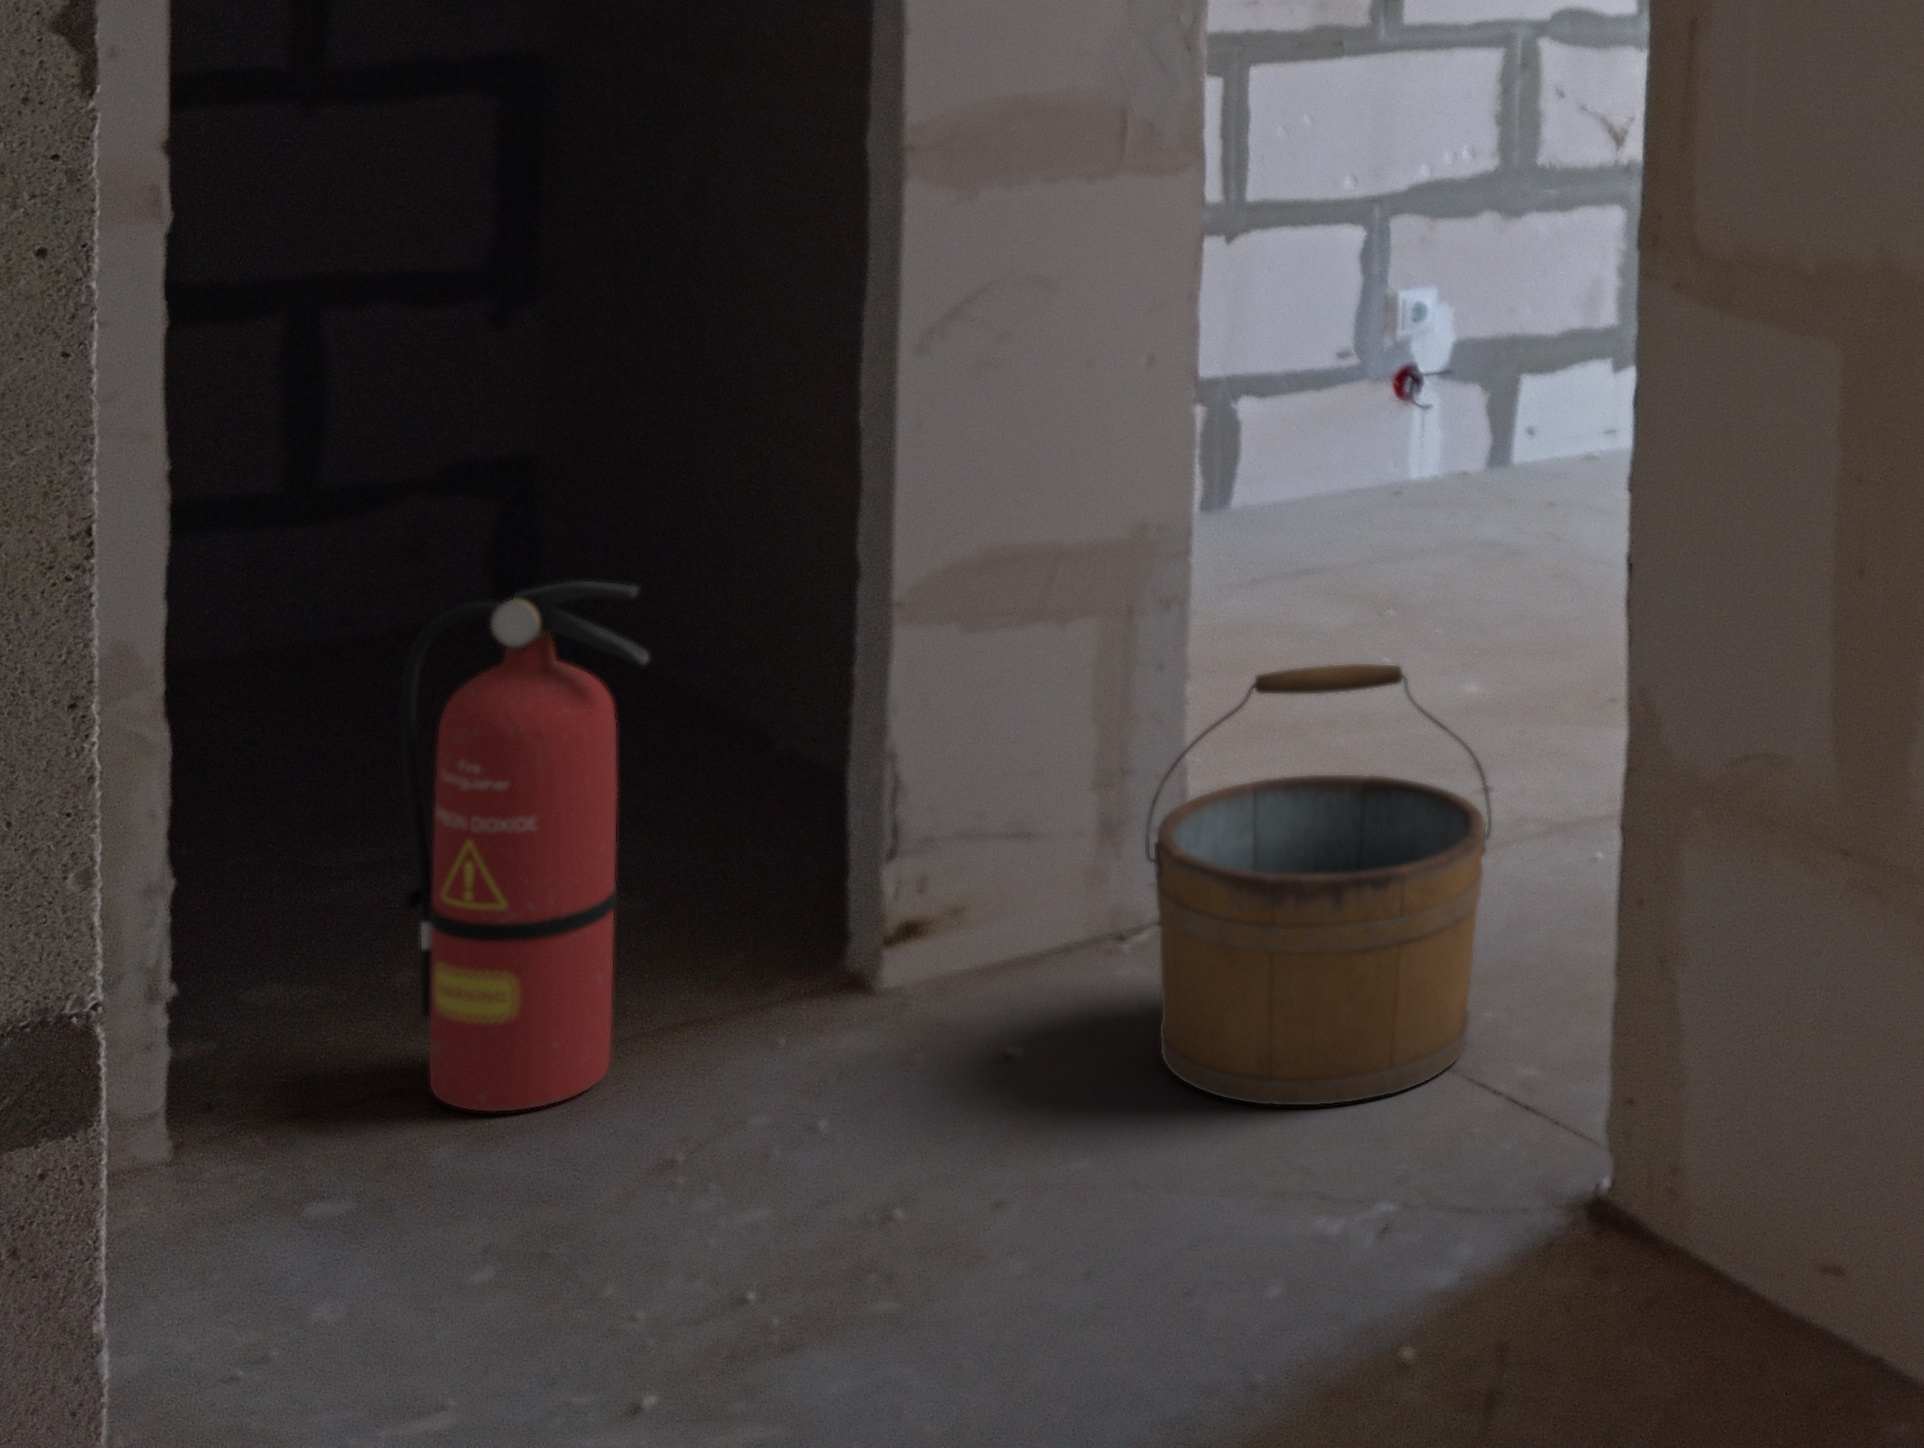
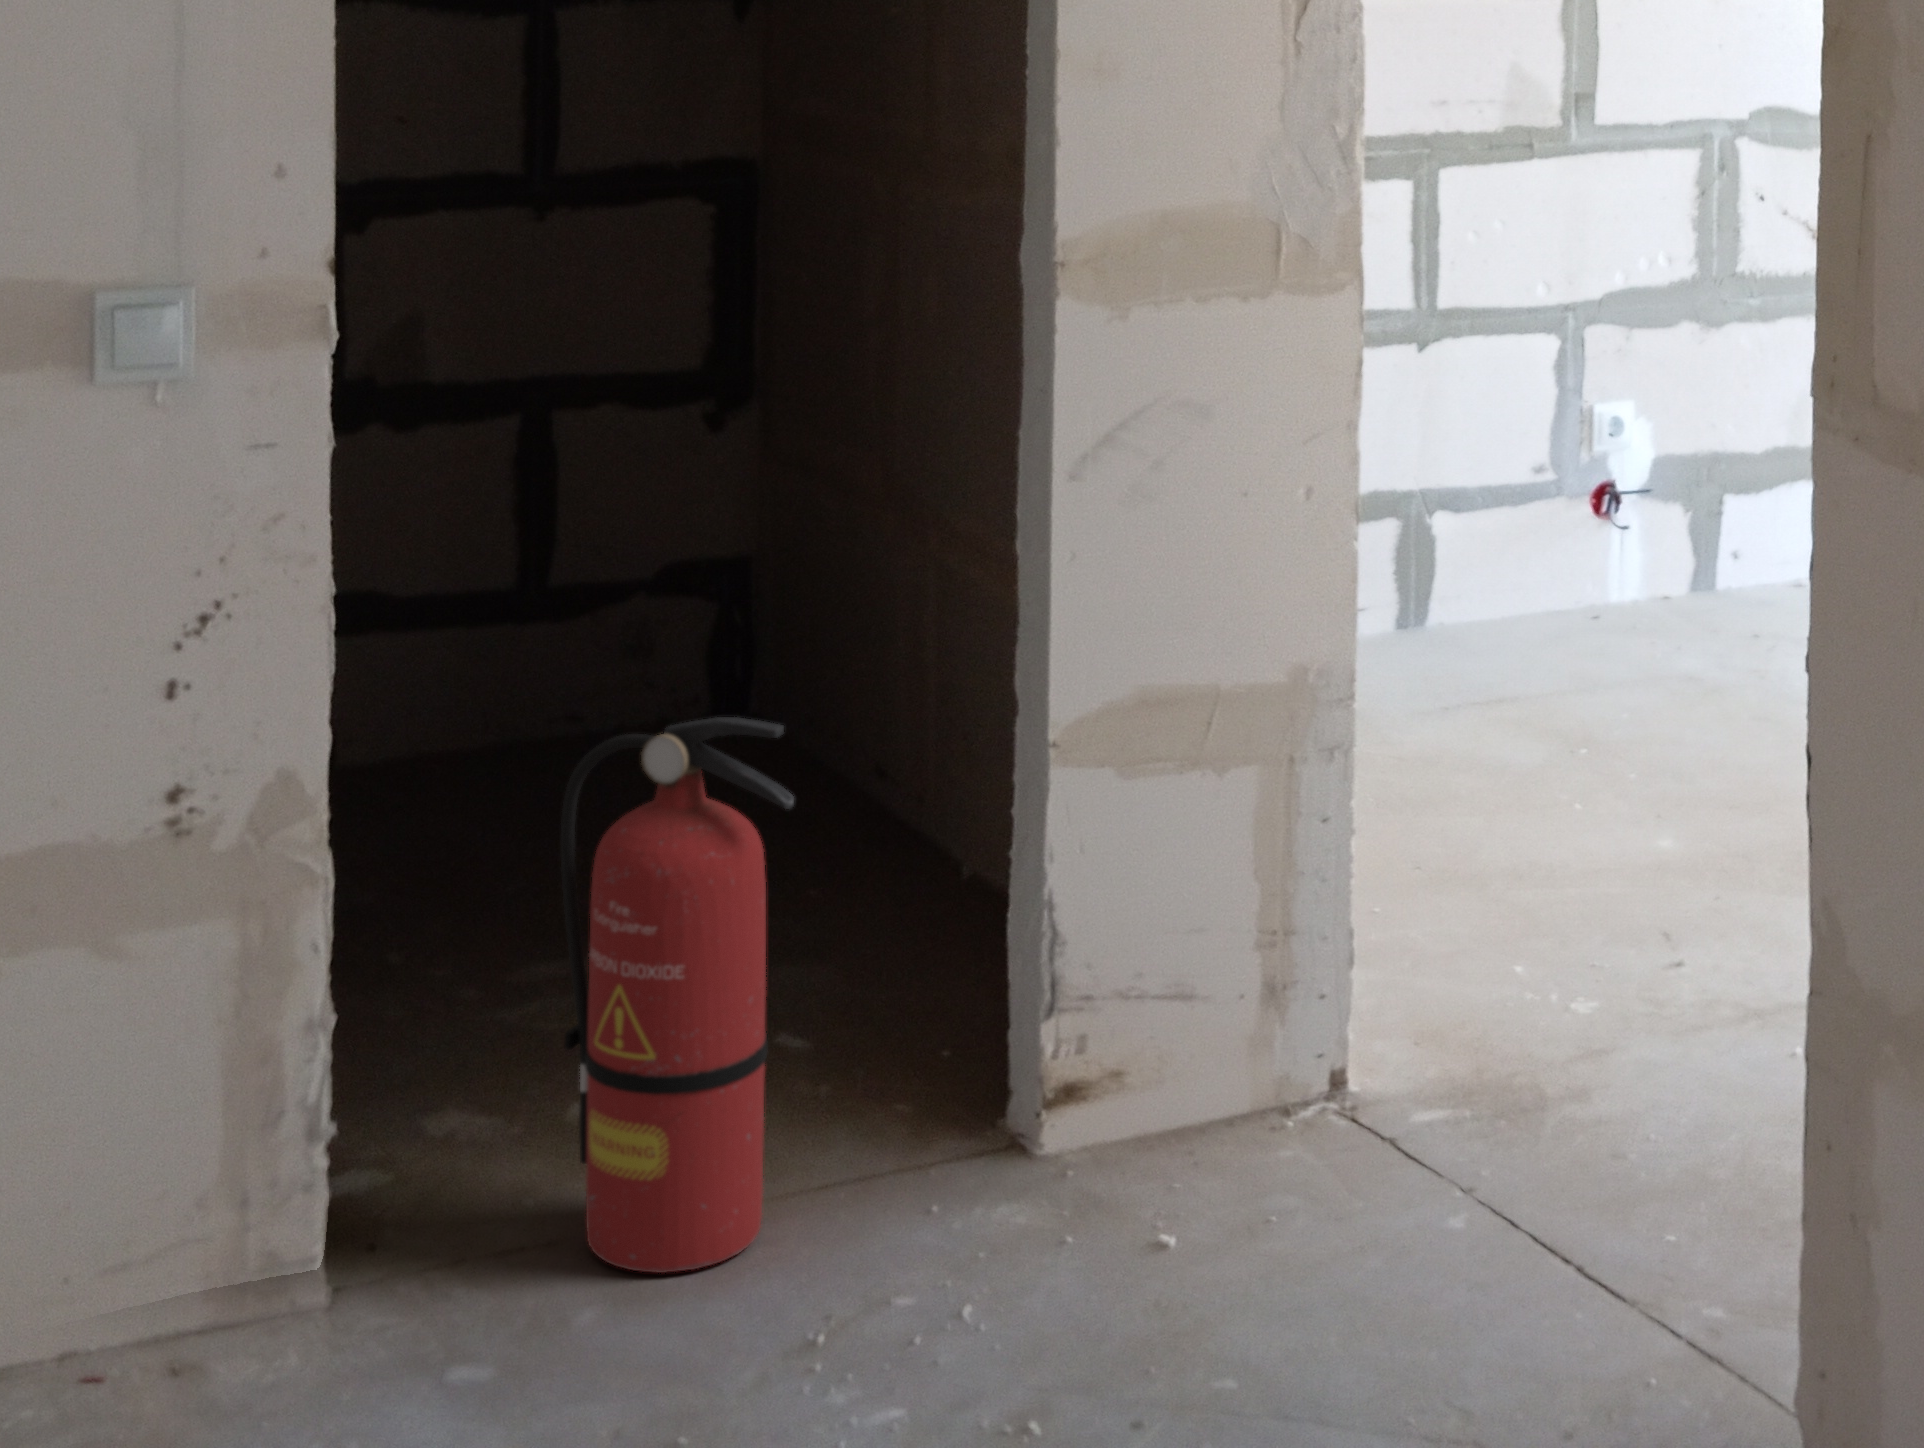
bucket: present [1145,664,1492,1105] -> none [1299,845,1675,1342]

